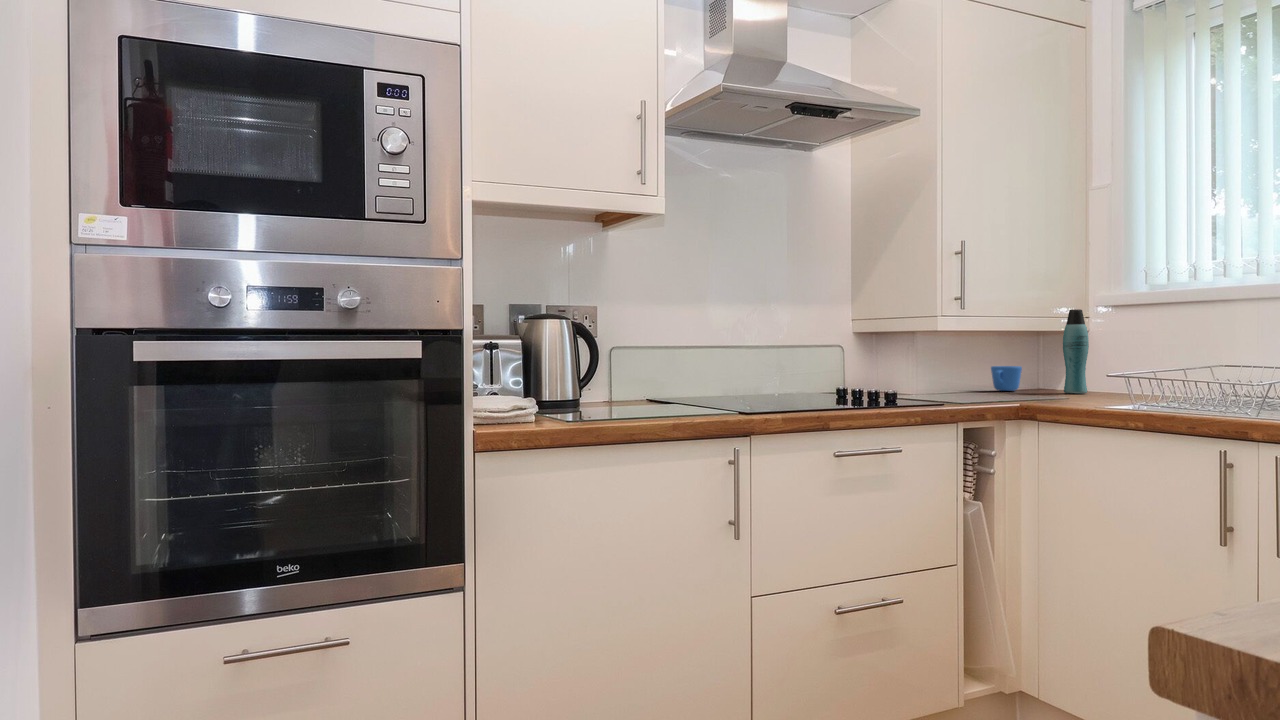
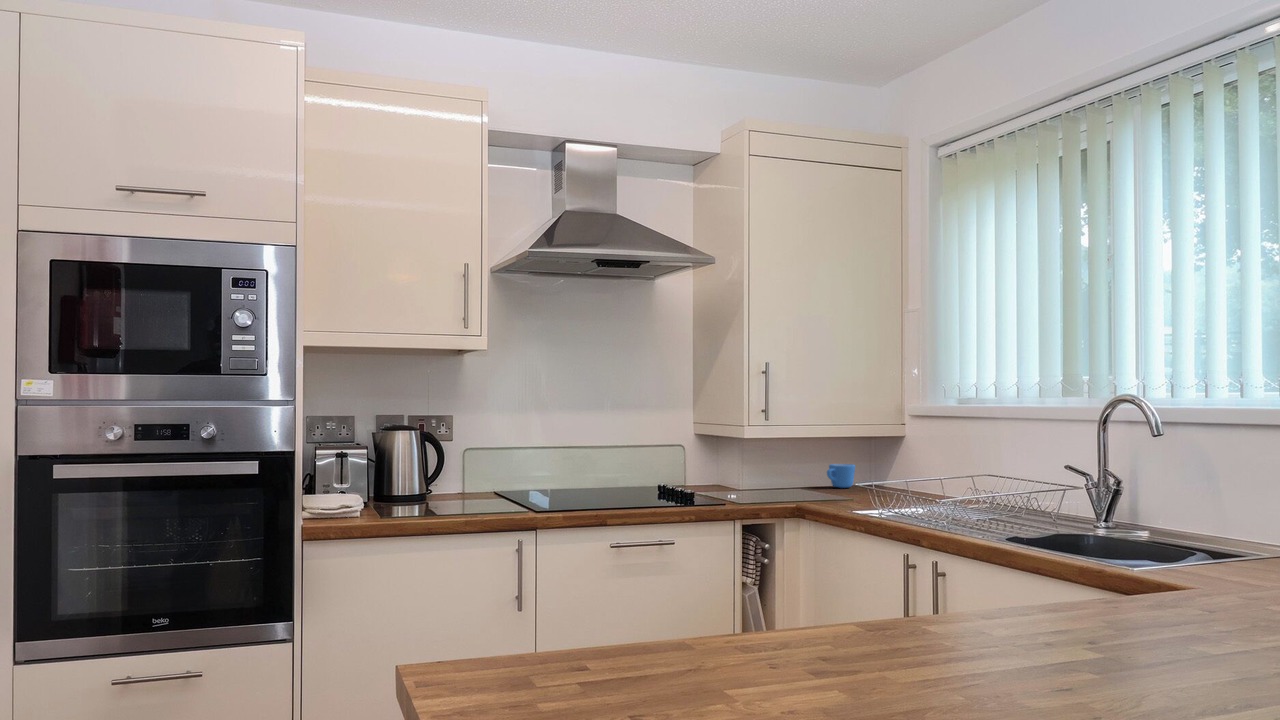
bottle: present [1063,309,1089,394] -> none [881,415,903,492]

